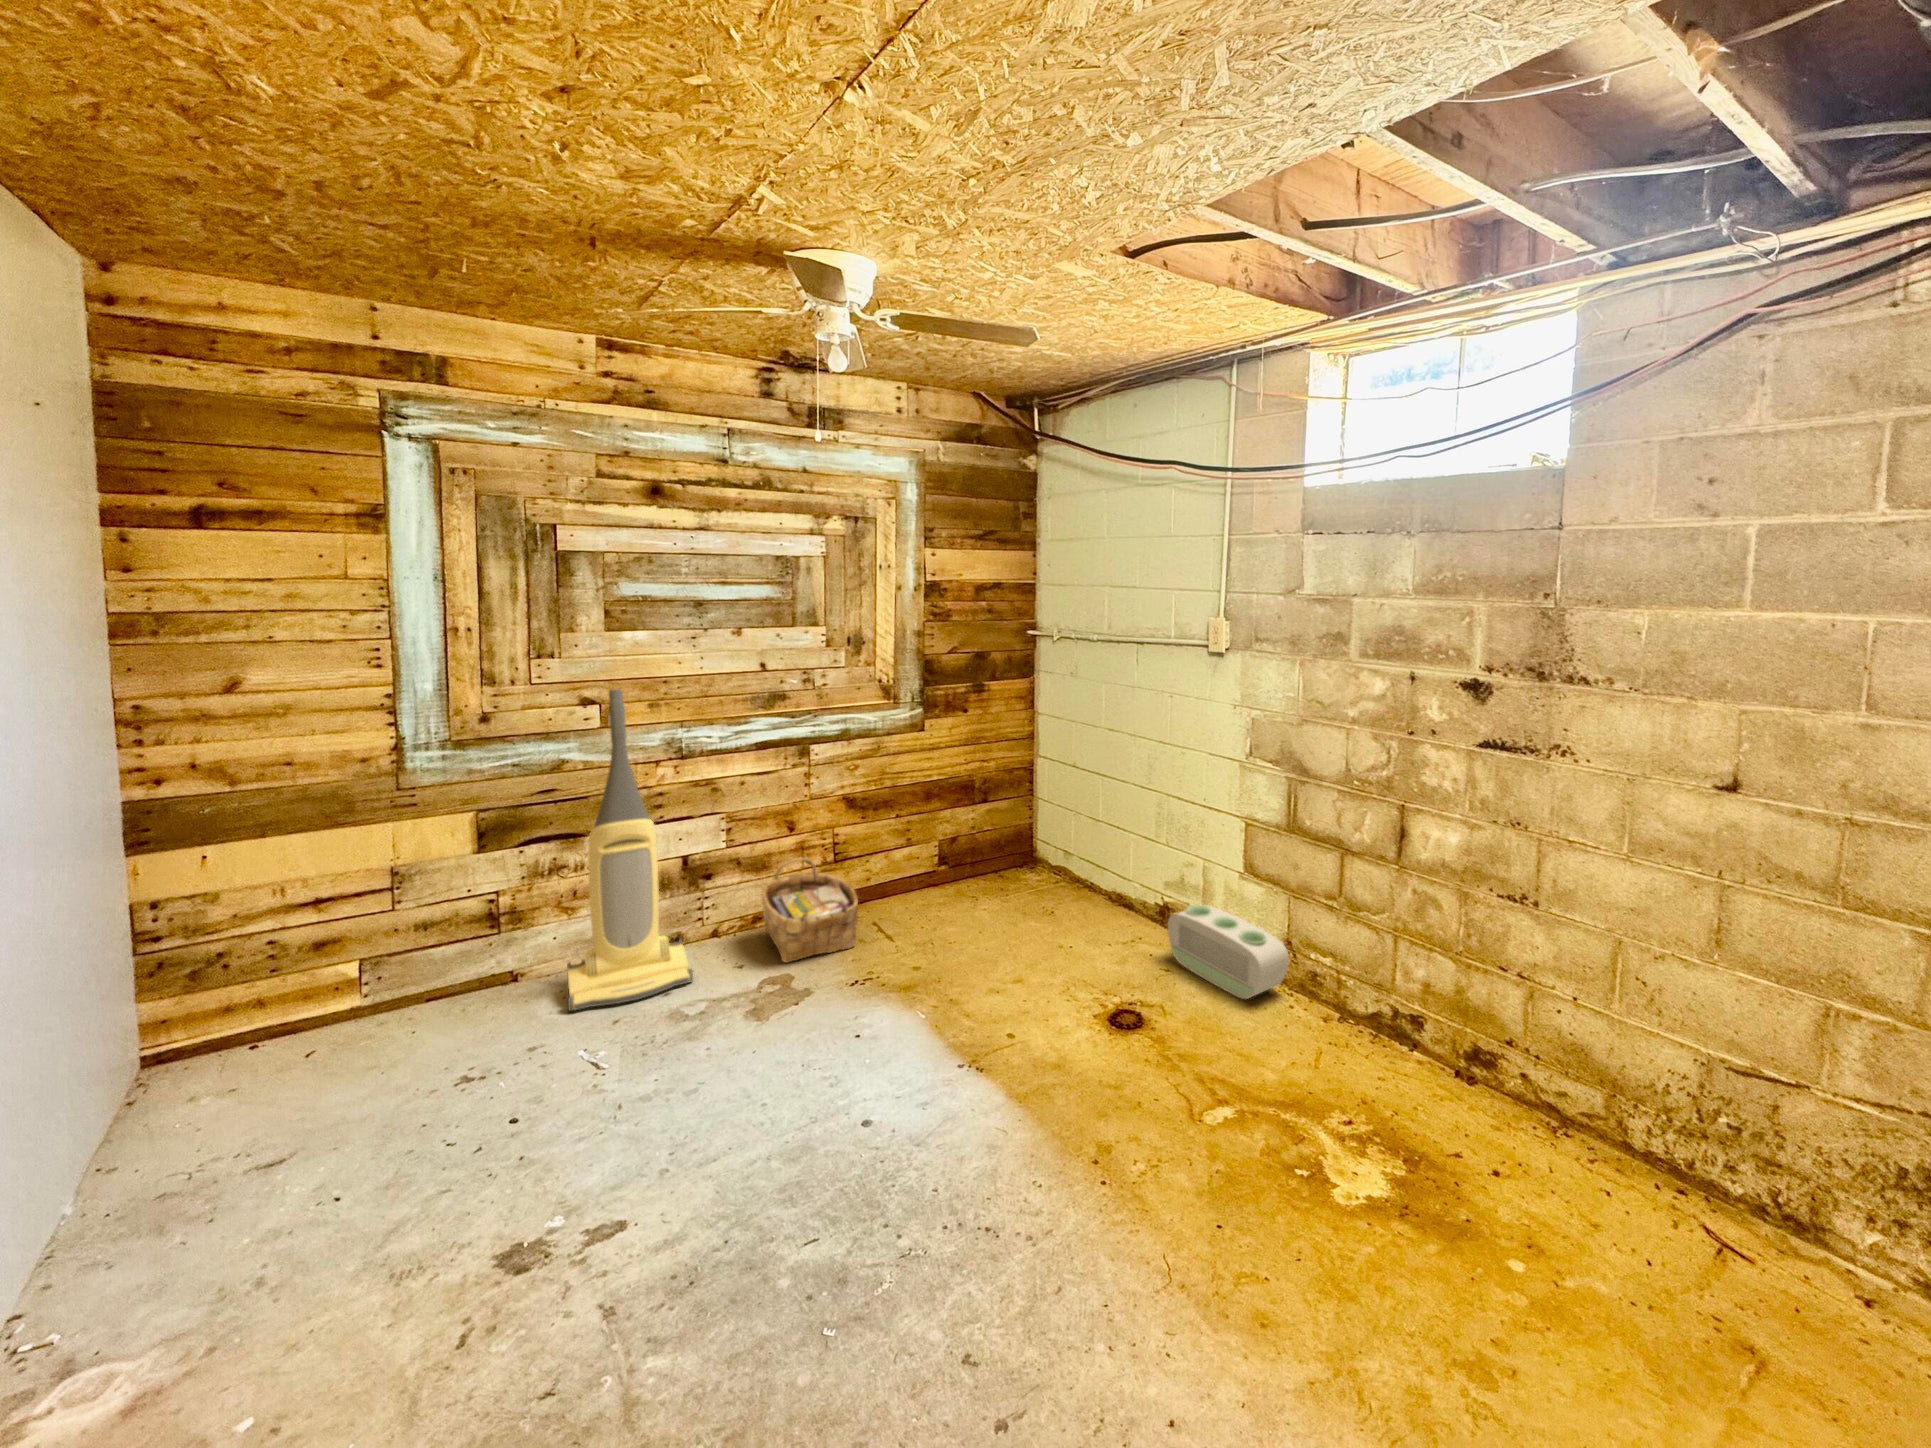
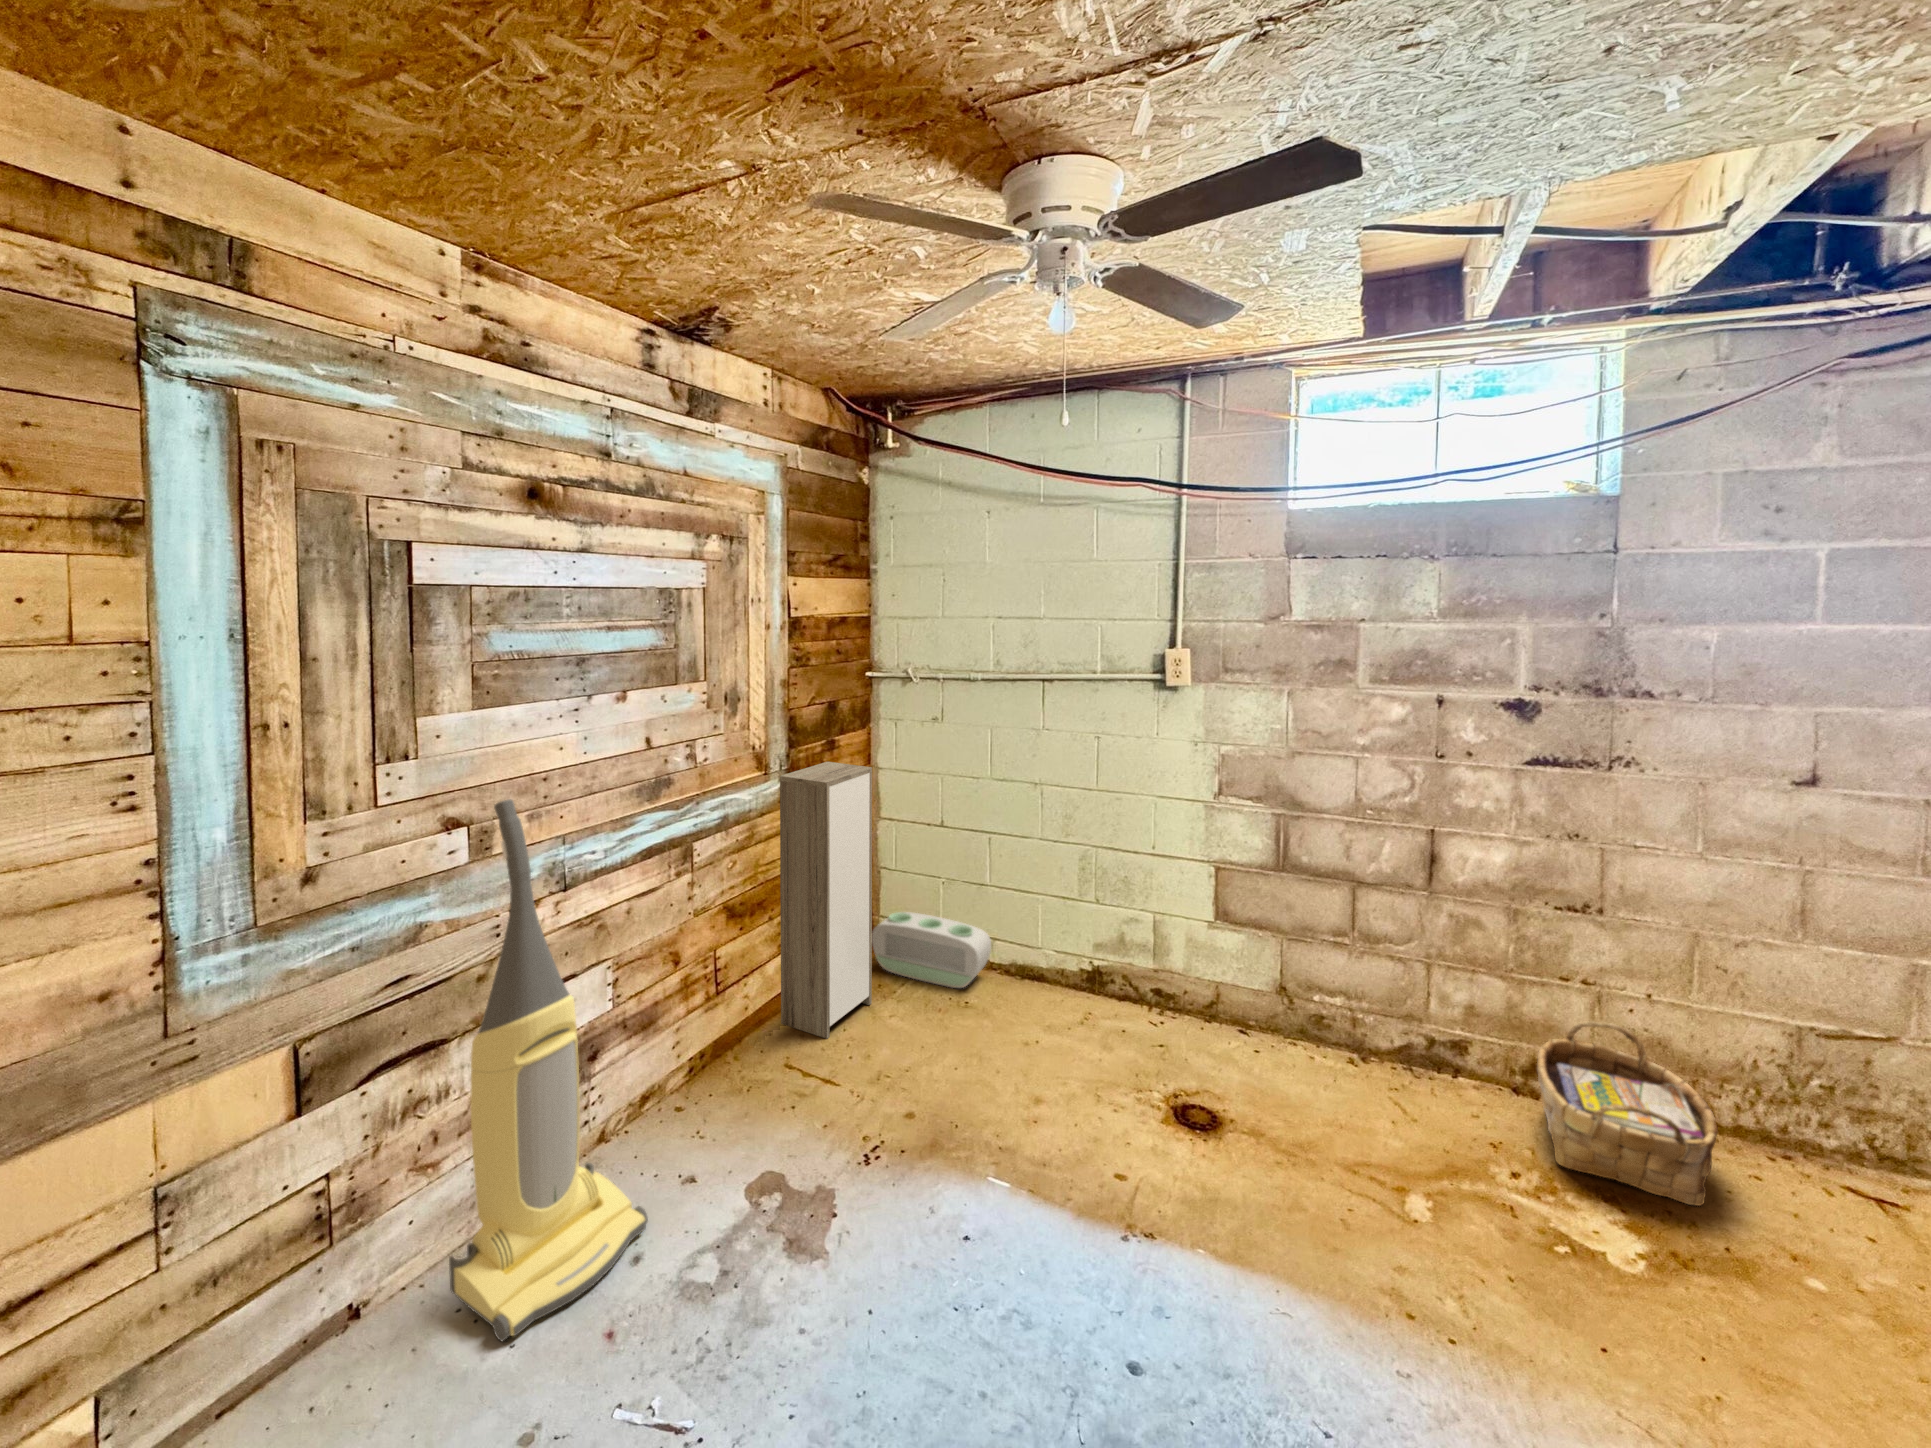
storage cabinet: none [903,700,982,913] -> present [780,762,872,1039]
woven basket: present [762,857,858,963] -> present [1537,1021,1718,1206]
air purifier: present [1168,905,1289,999] -> present [872,912,991,988]

